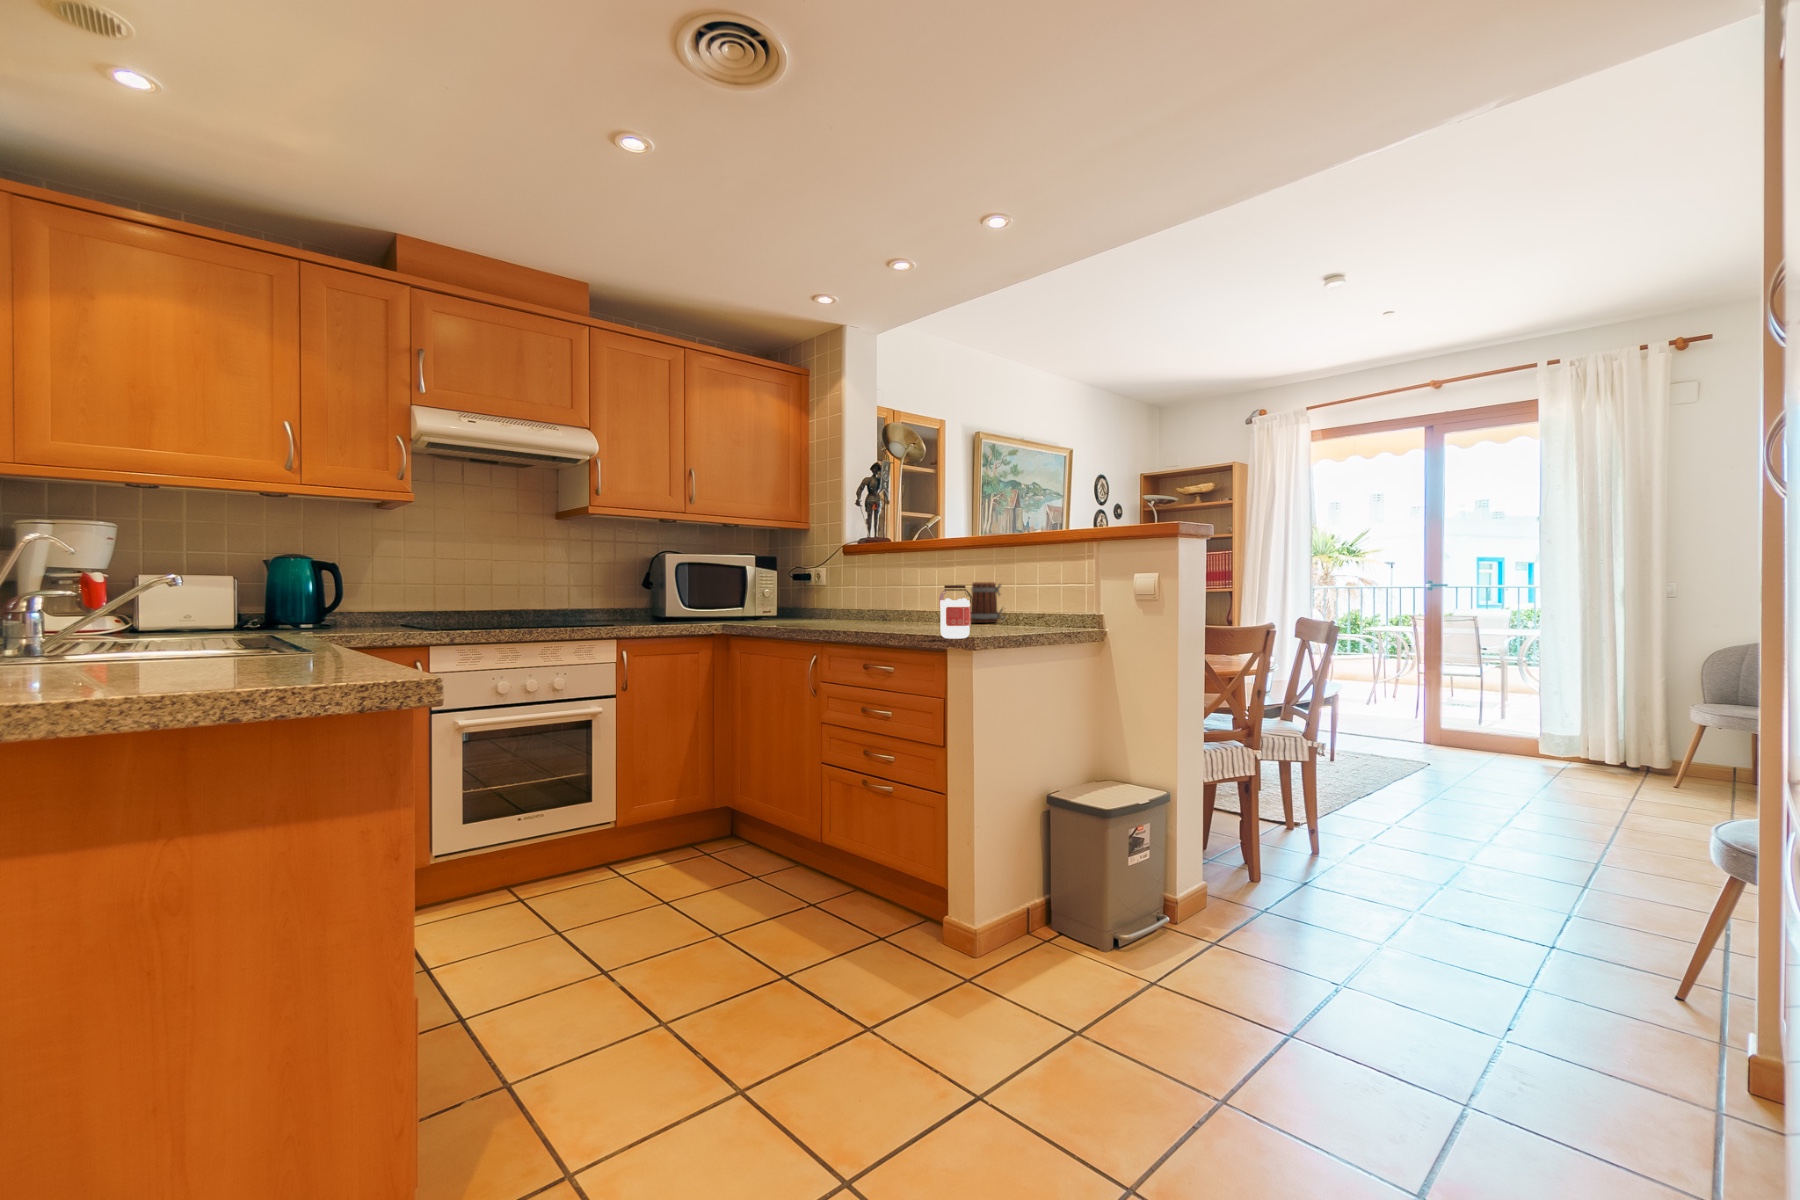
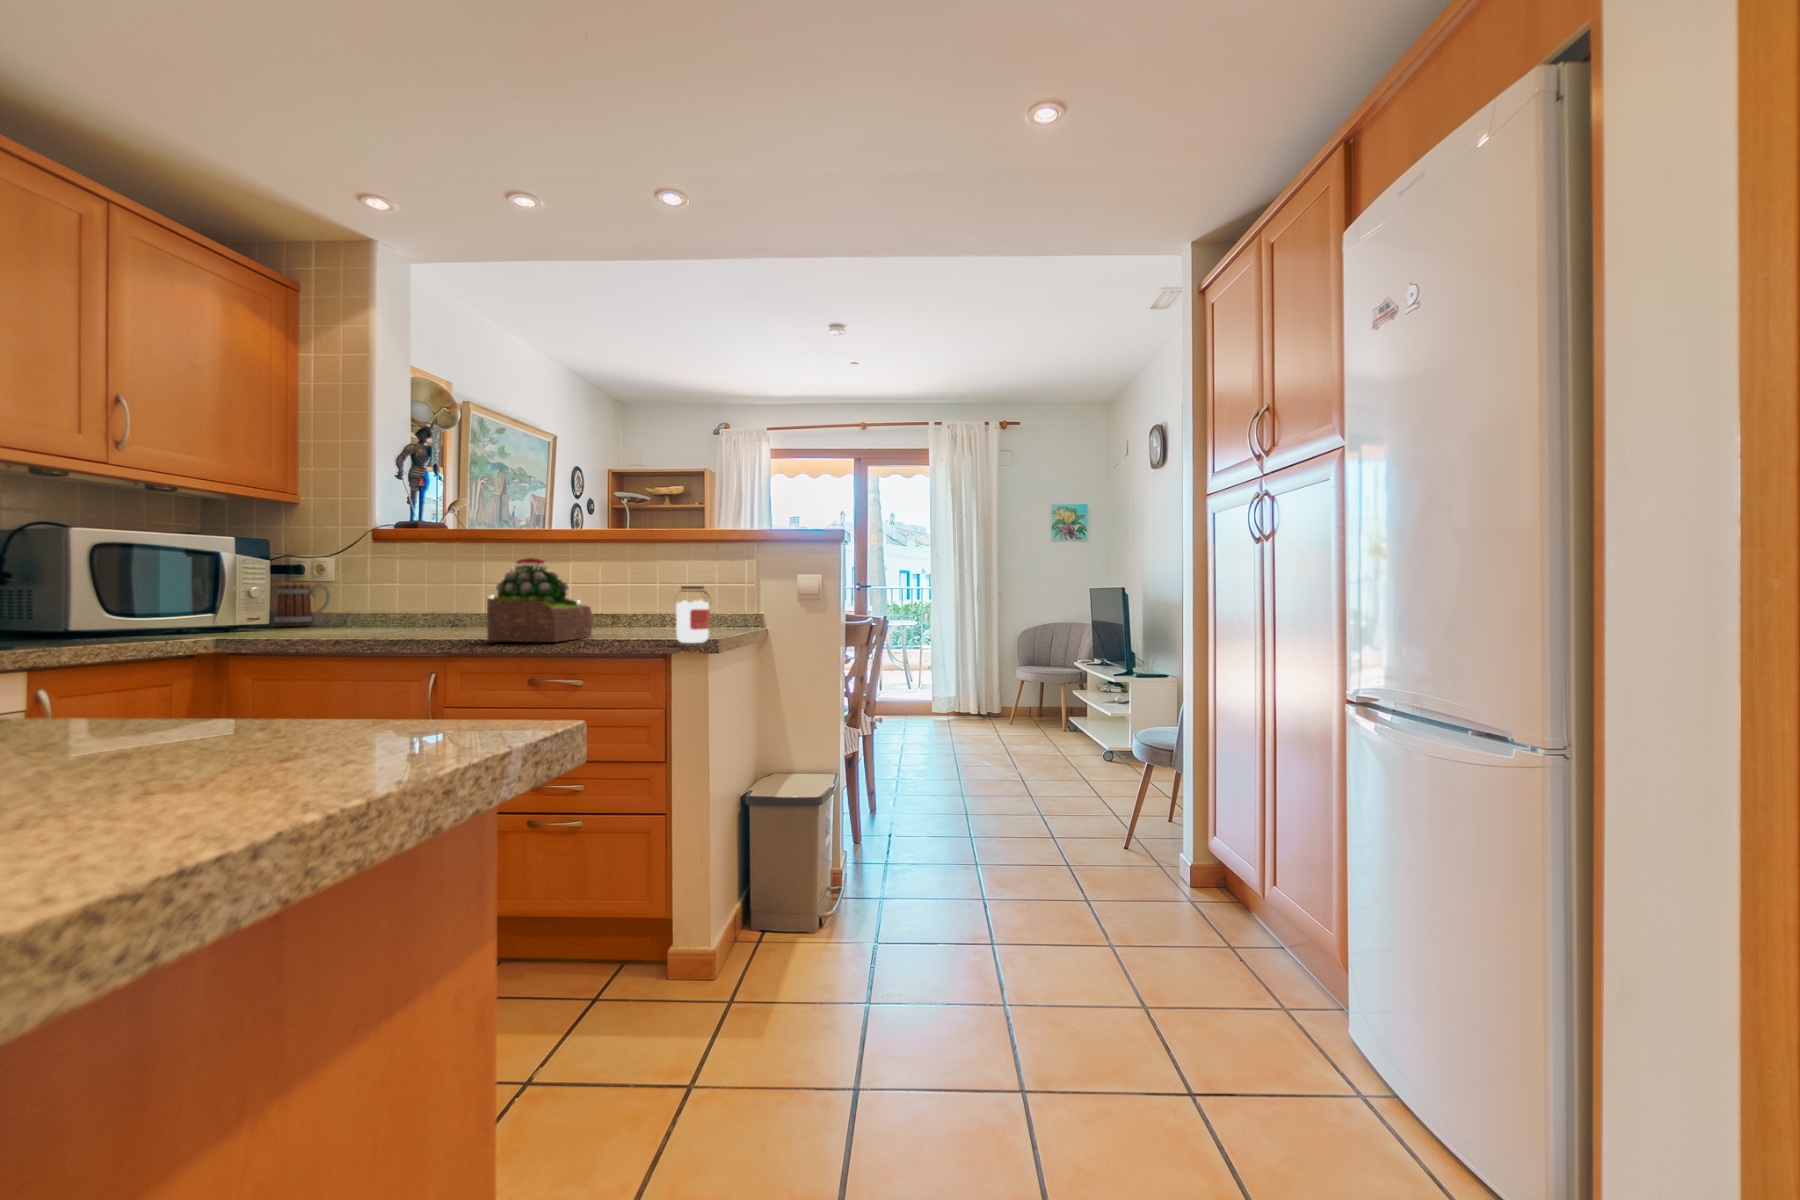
succulent plant: none [838,563,924,633] -> present [487,558,593,642]
mug: present [971,582,1006,623] -> present [274,583,330,627]

